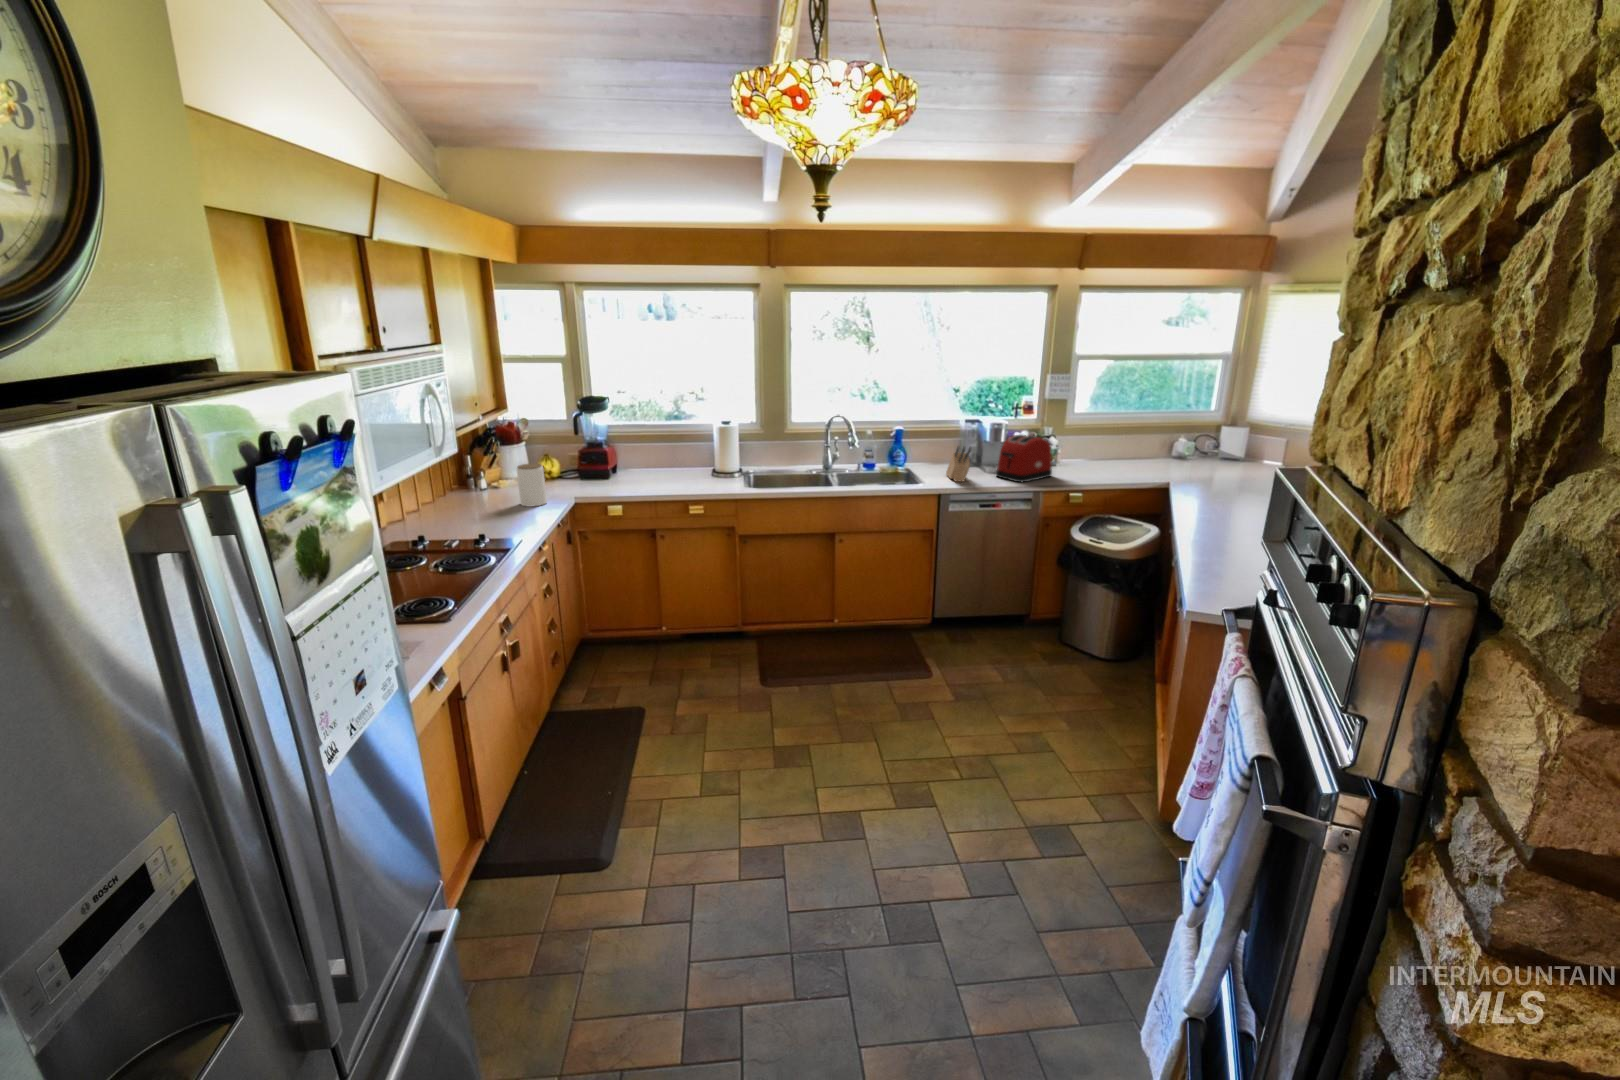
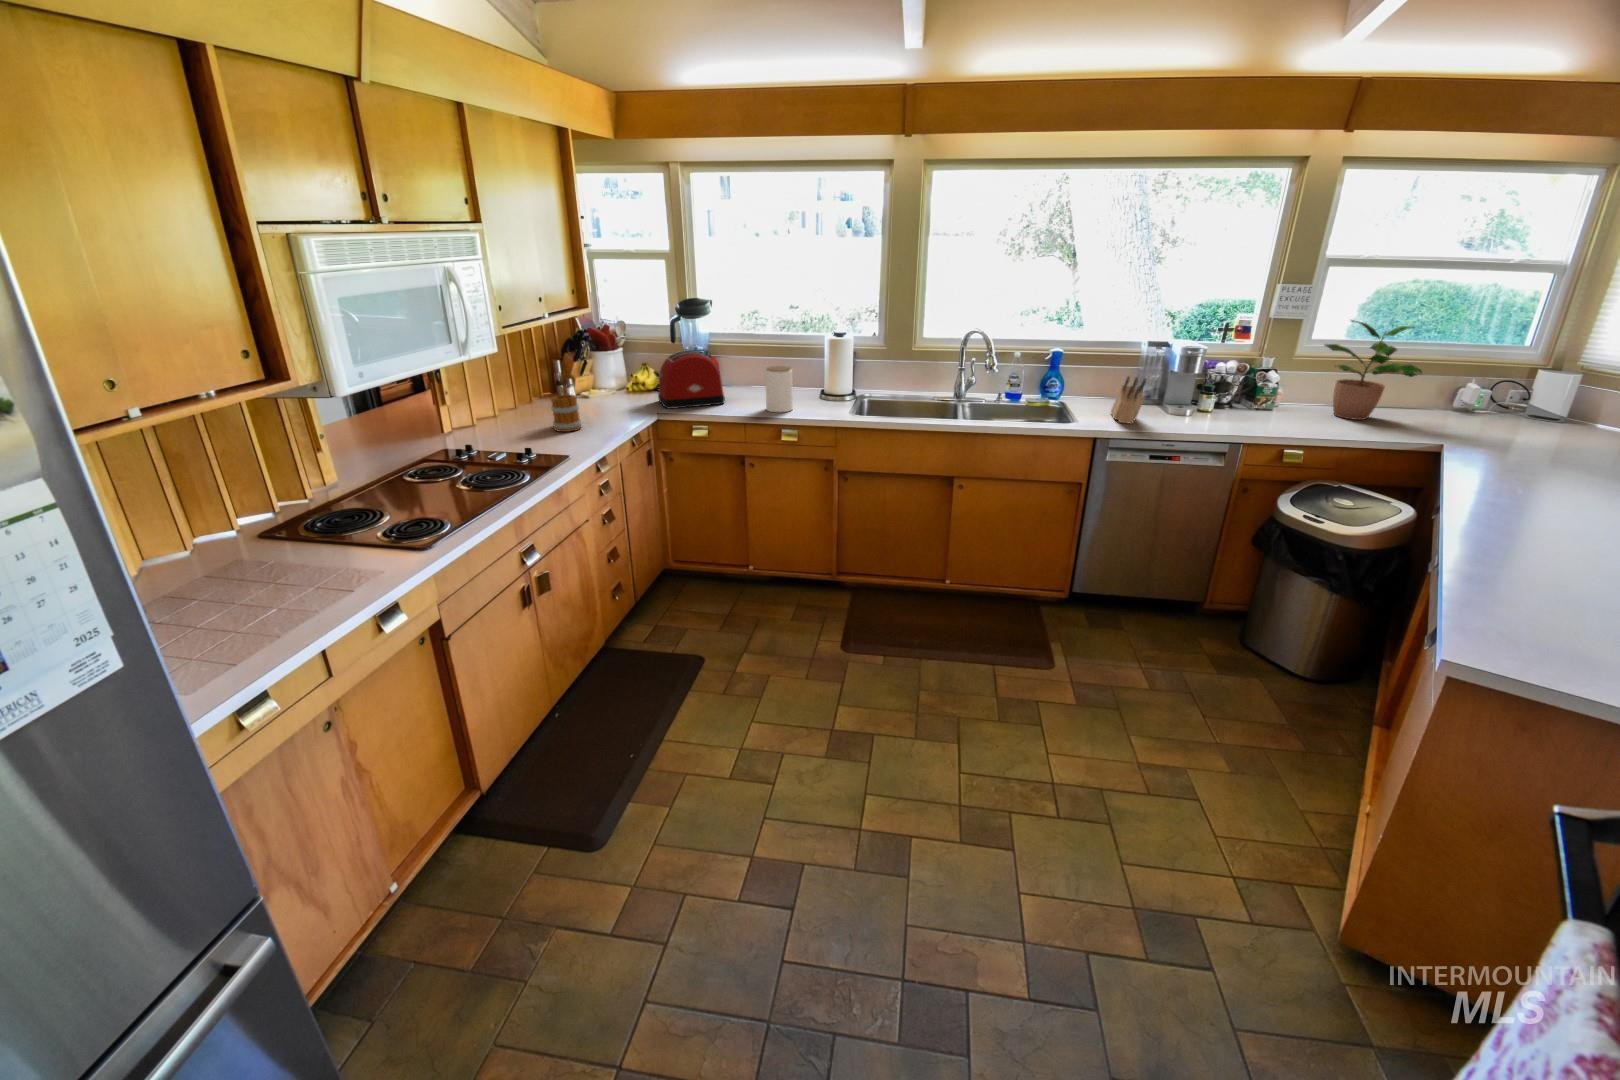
potted plant: none [1085,398,1150,469] -> present [1325,320,1422,420]
toaster: present [996,435,1052,482] -> present [653,351,725,409]
jar: present [517,463,547,506] -> present [765,366,793,412]
mug: none [486,479,514,519] -> present [551,387,581,432]

